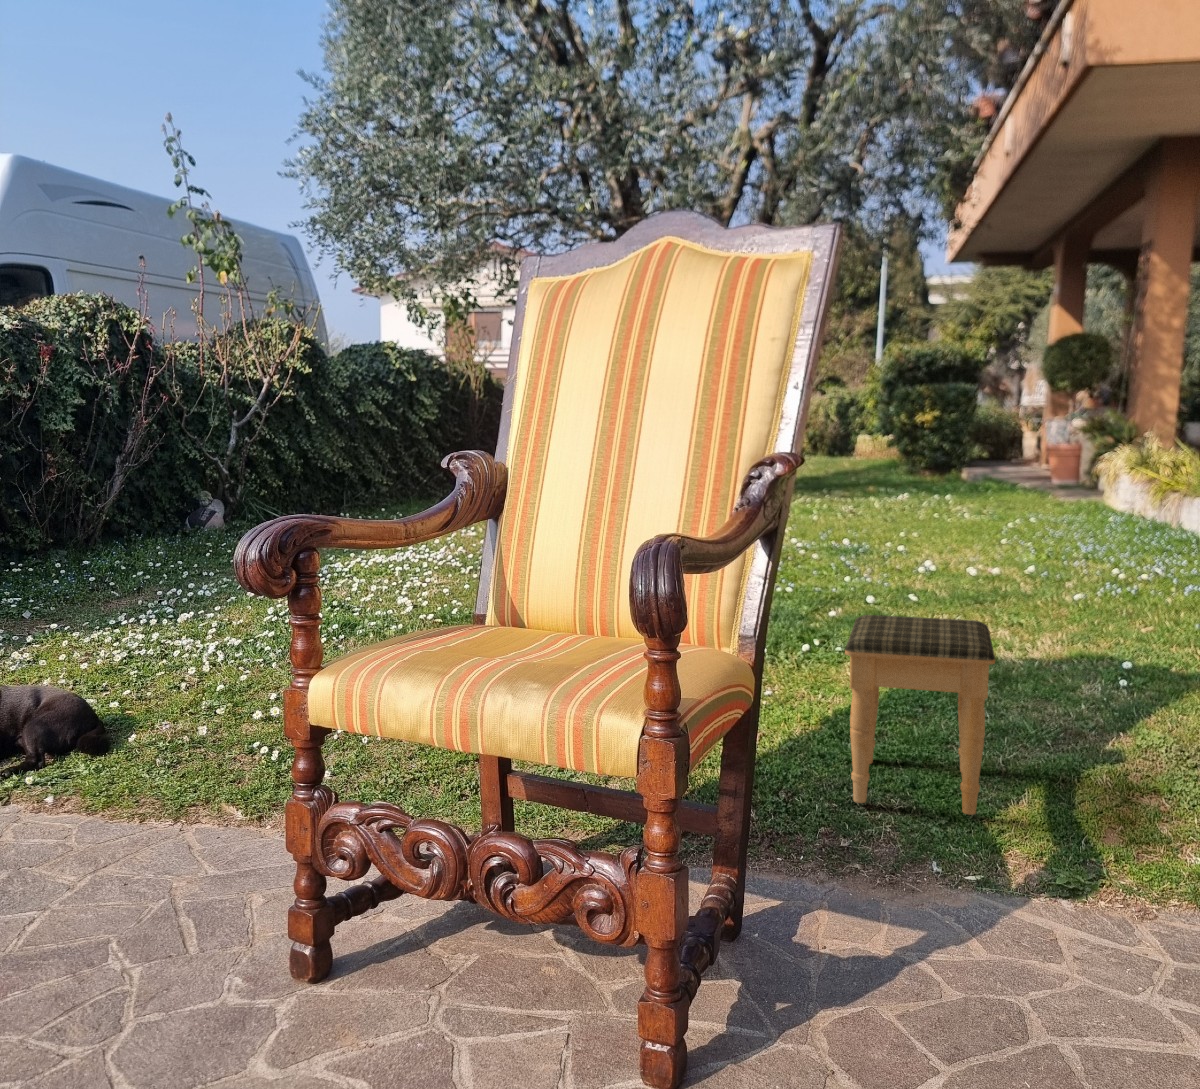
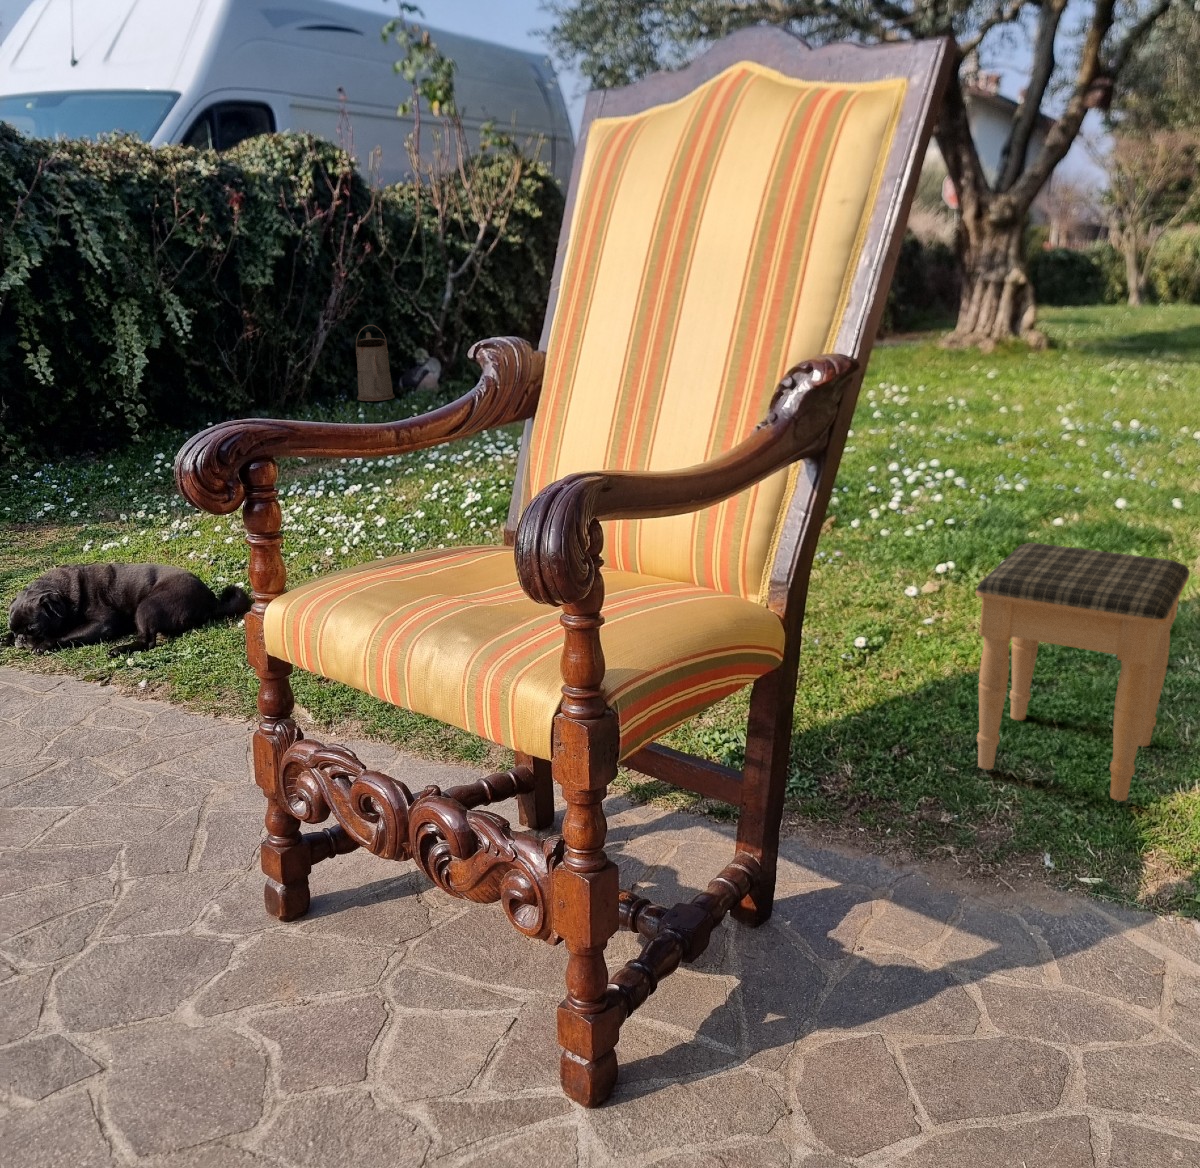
watering can: none [150,471,189,544] -> present [356,325,395,401]

